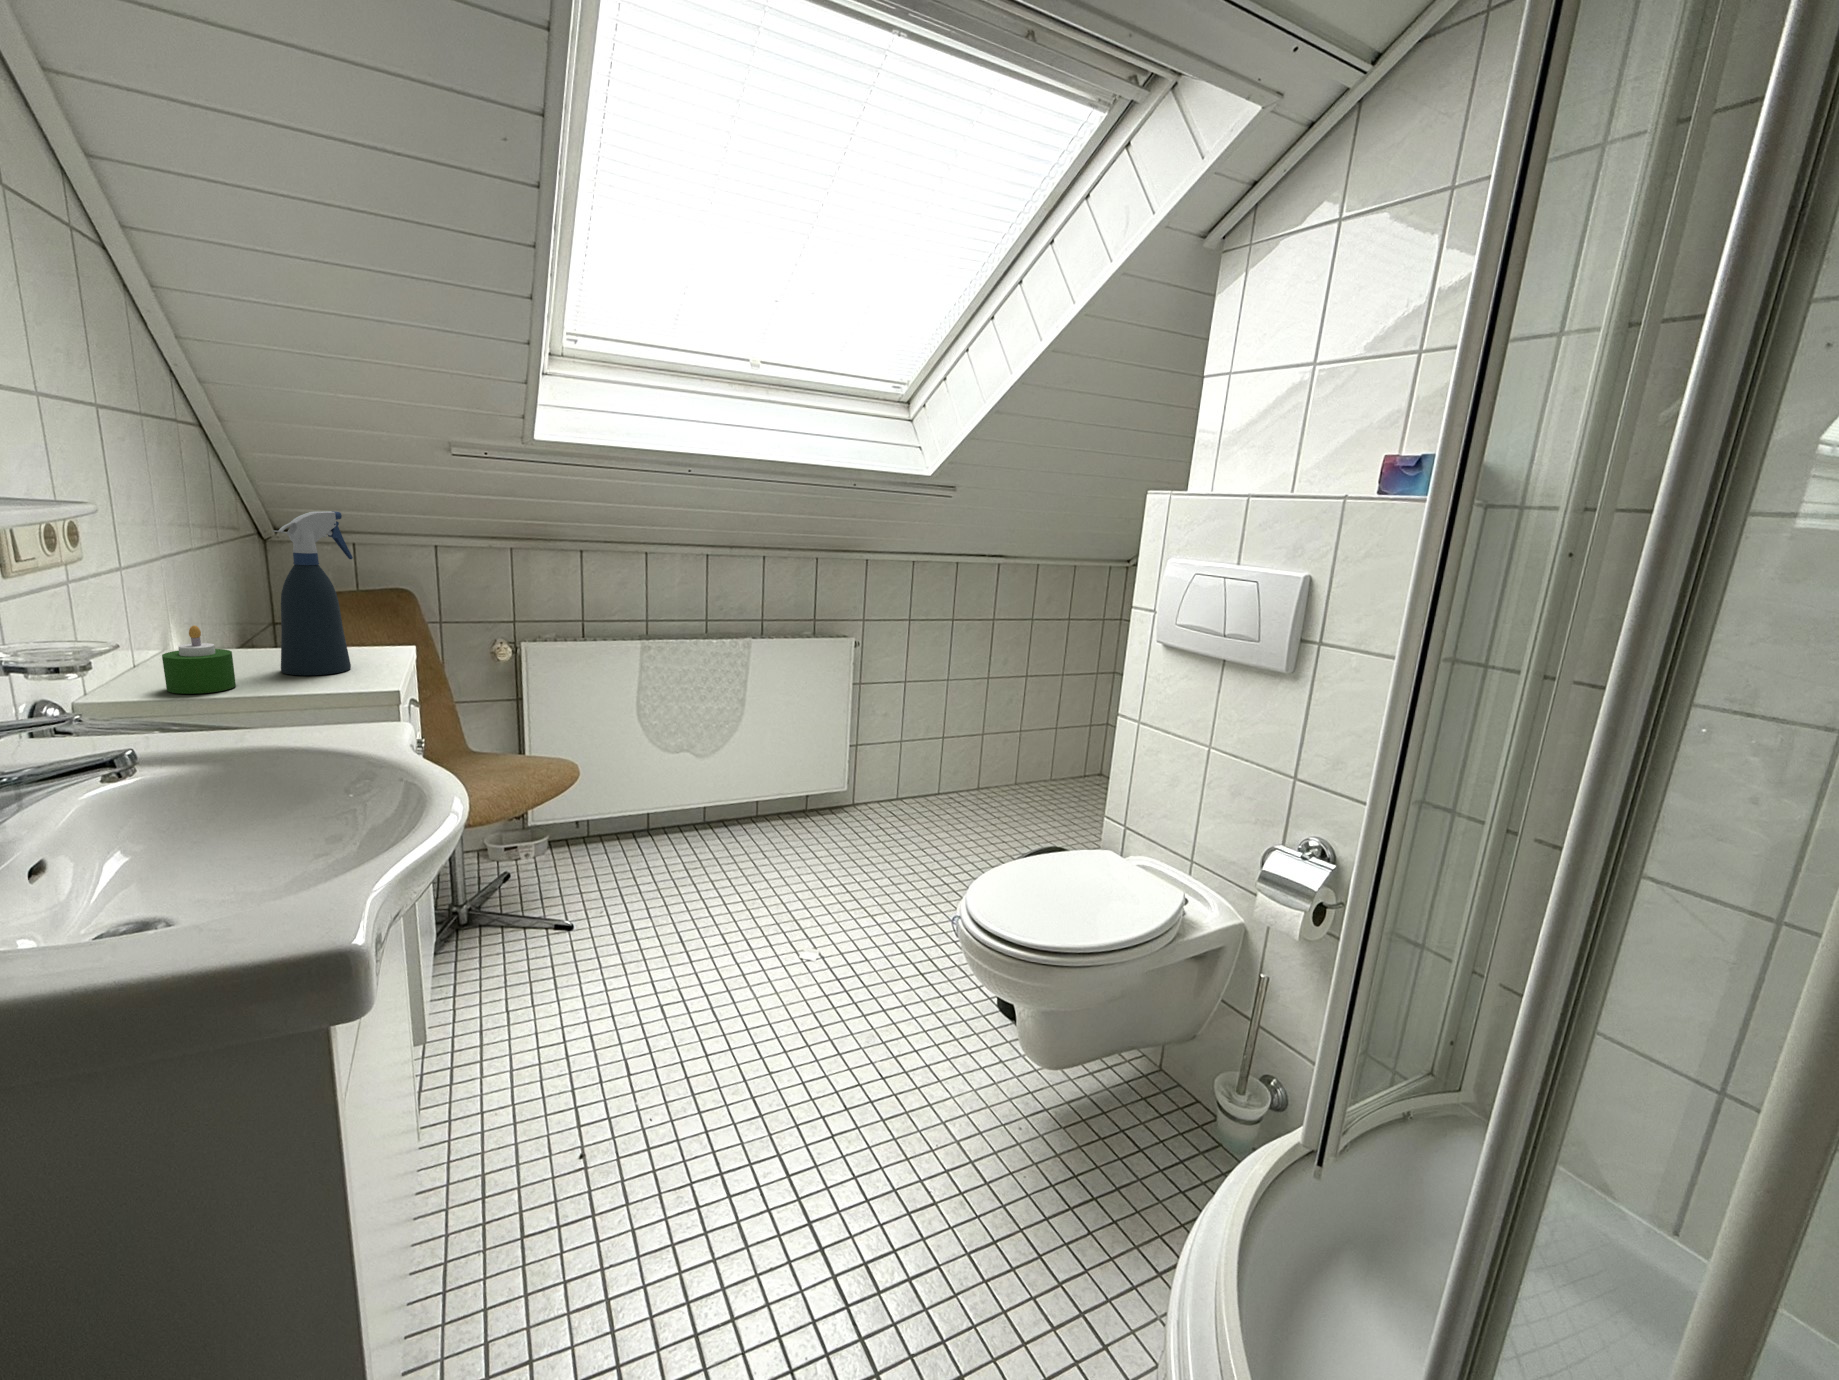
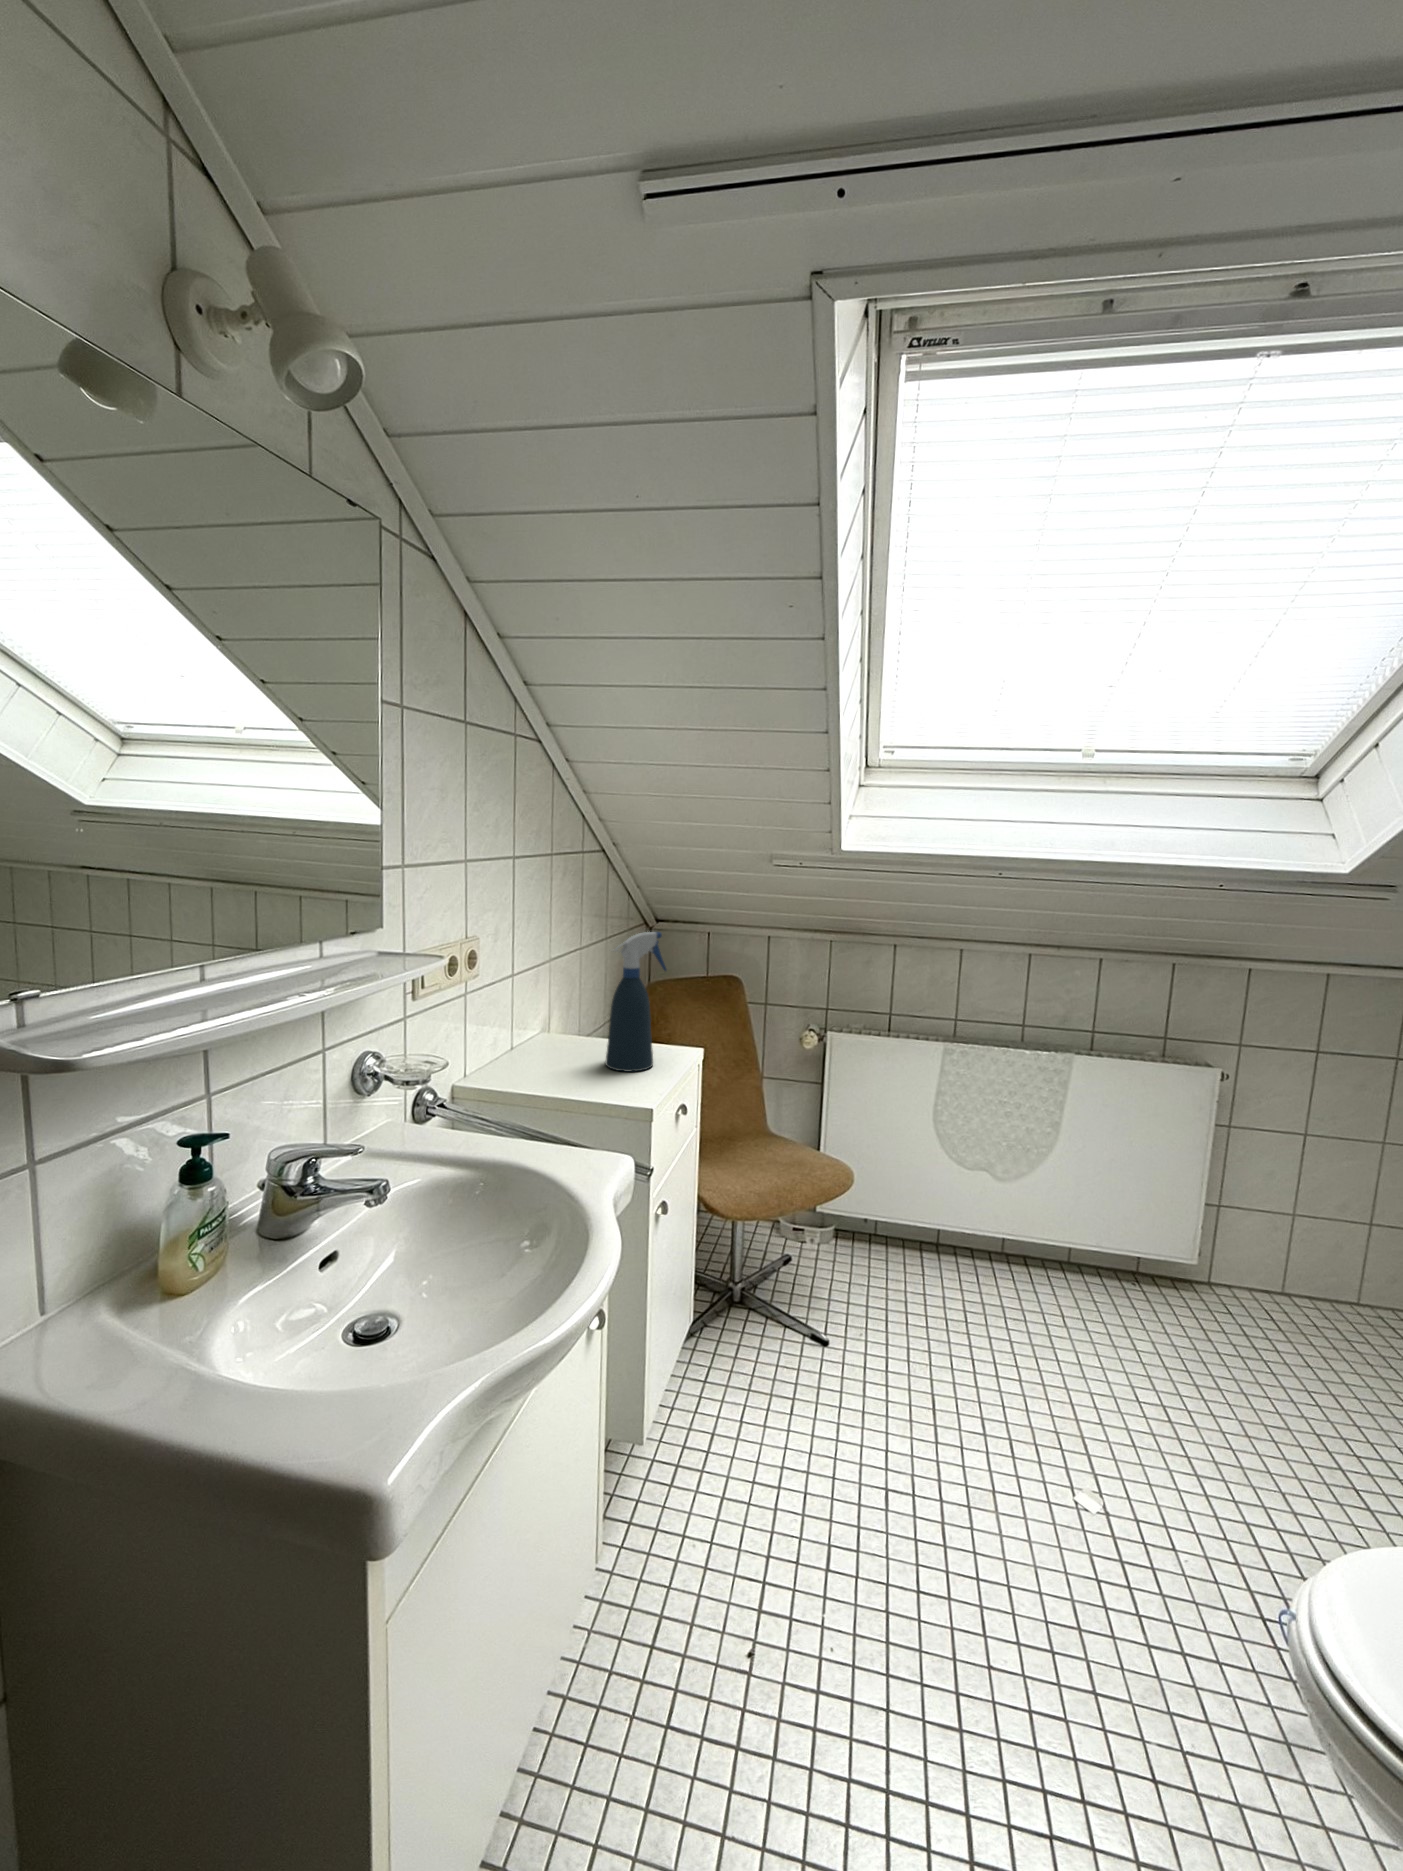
candle: present [162,625,236,694] -> none [527,1026,569,1082]

